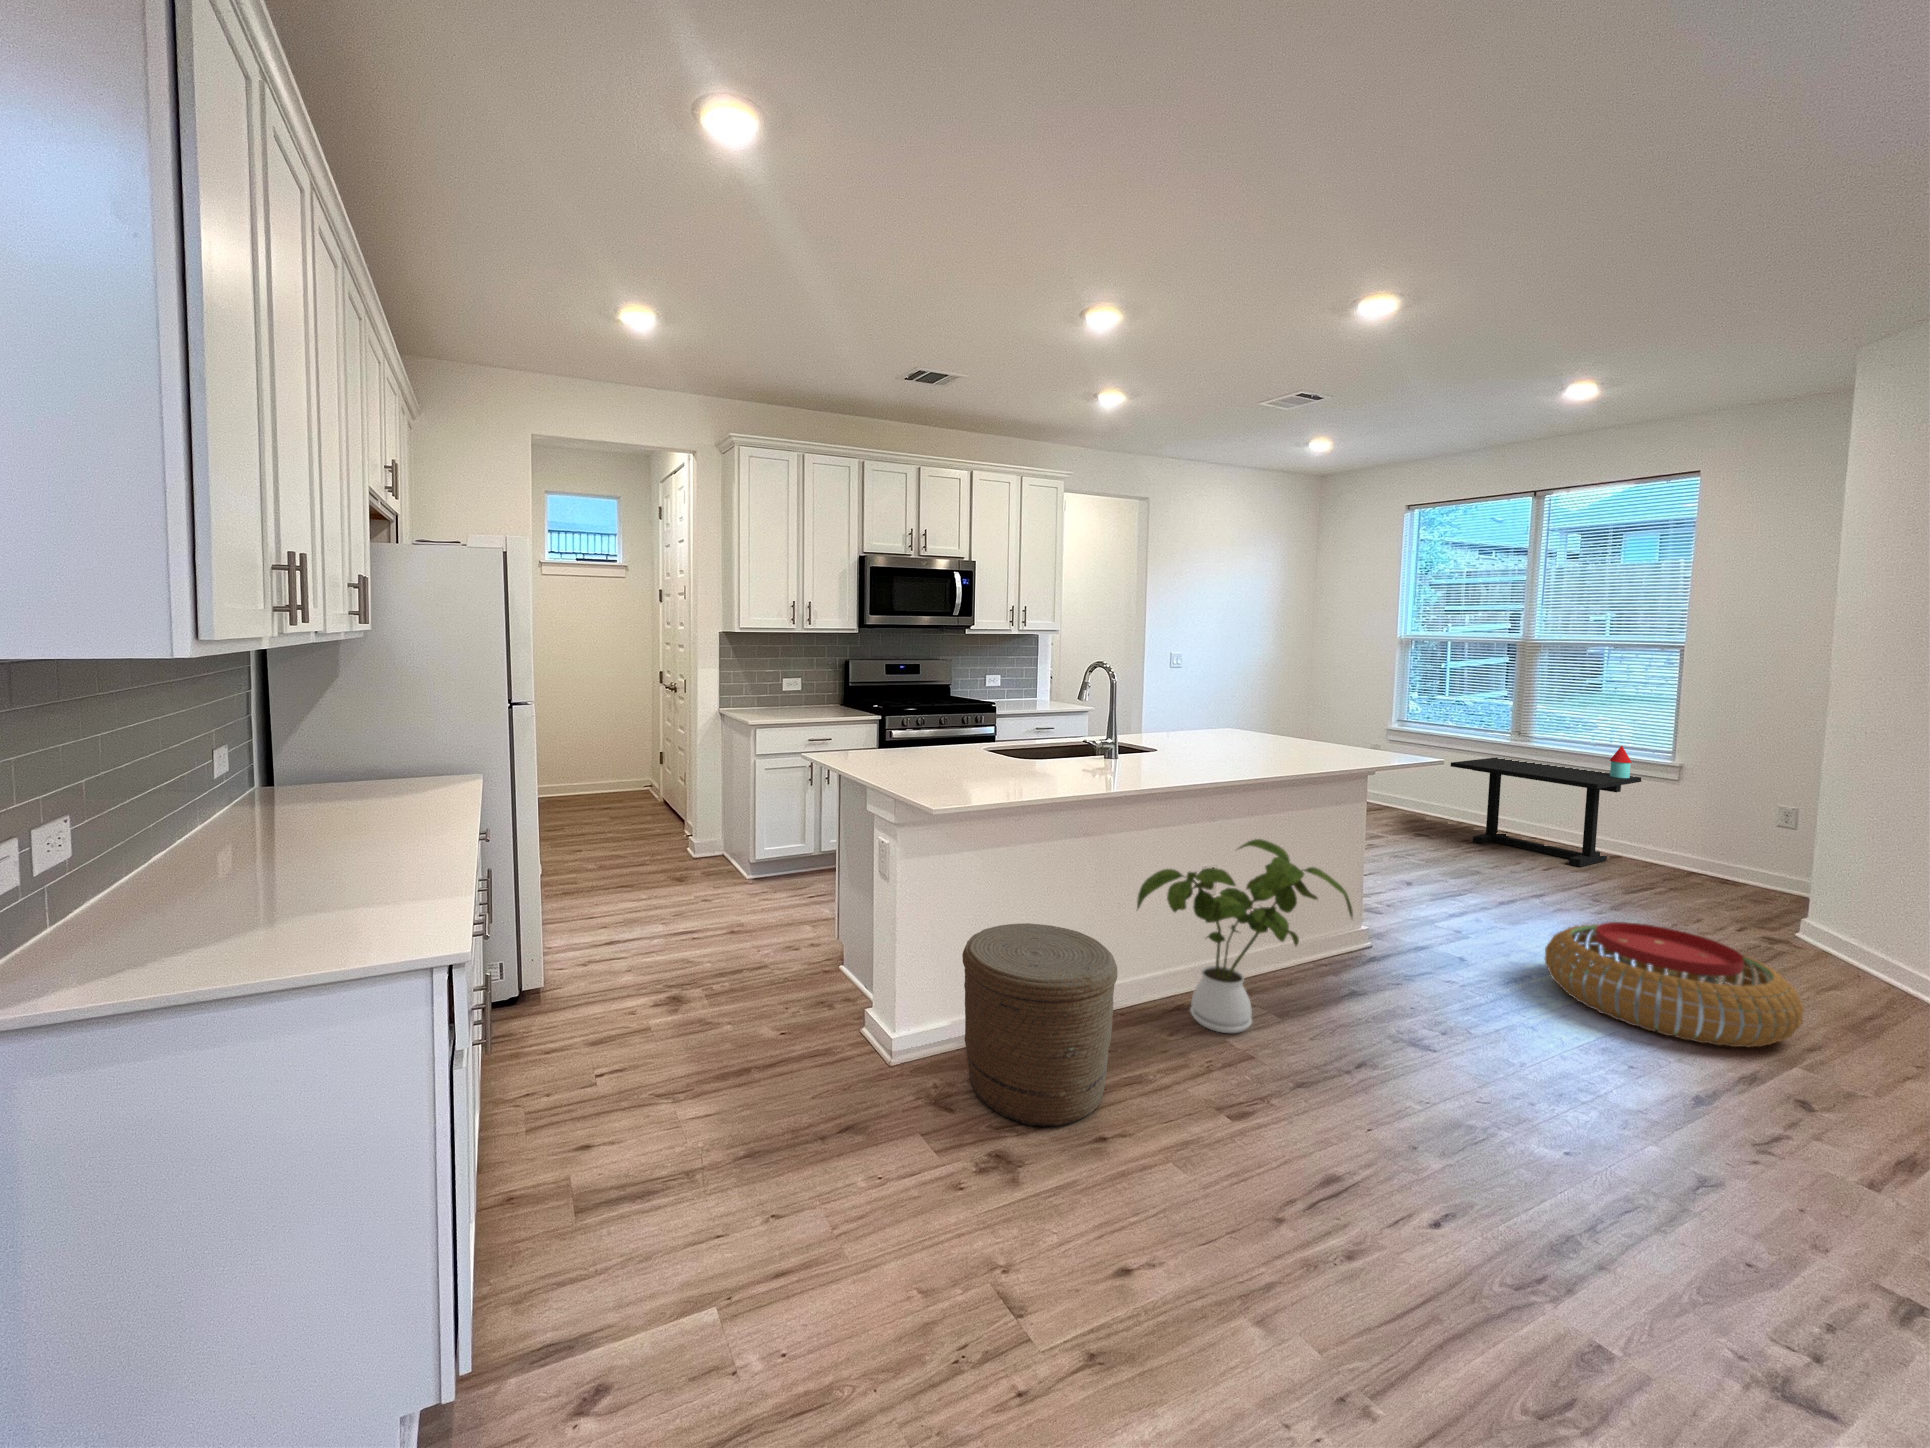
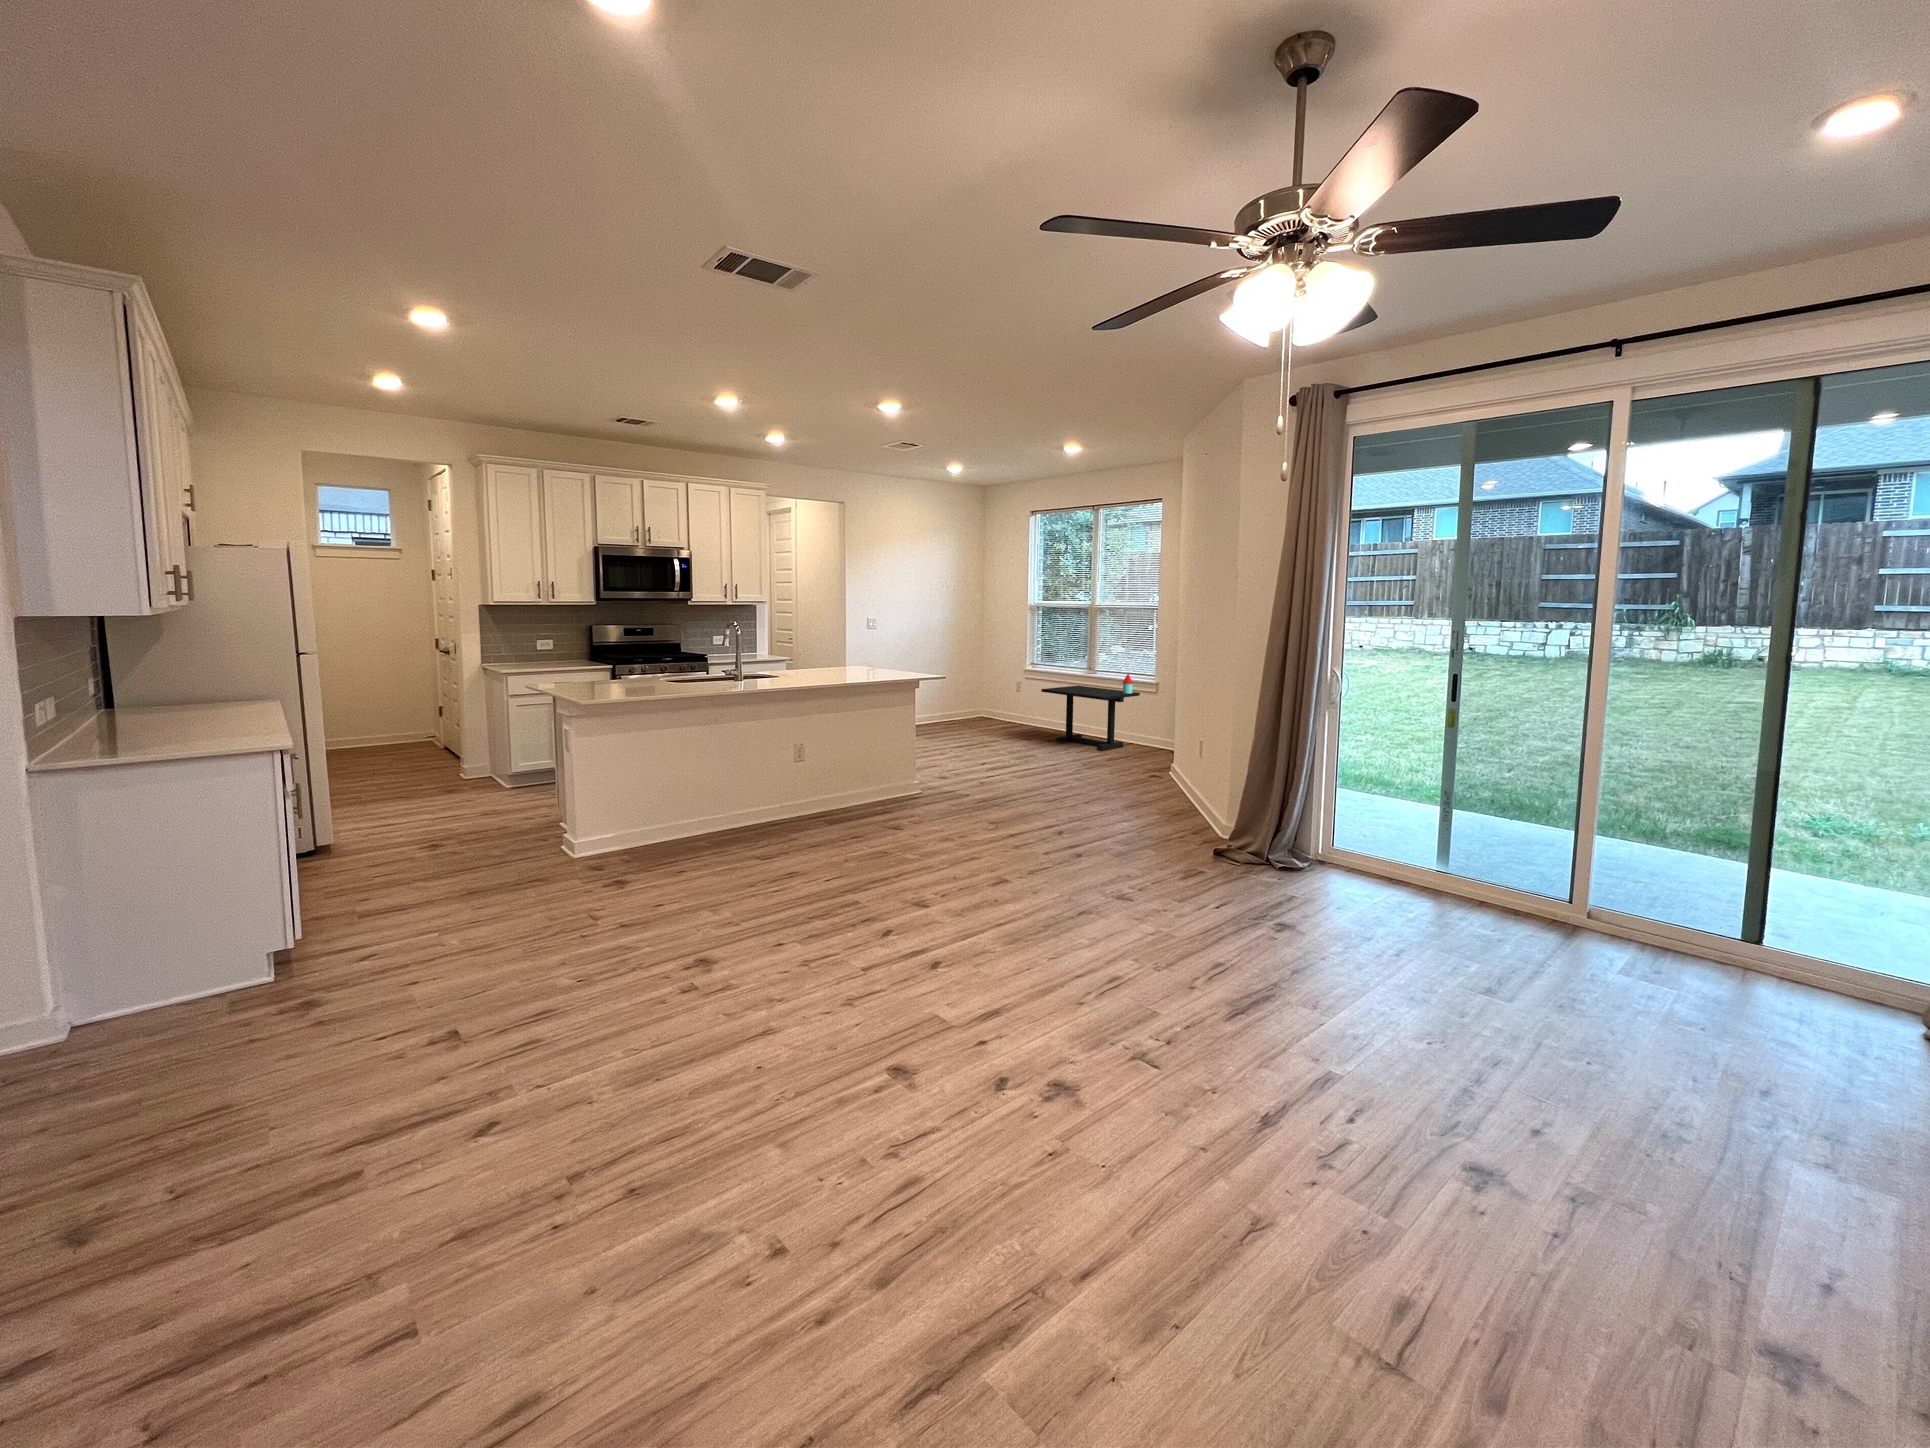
house plant: present [1137,839,1353,1033] -> none [736,720,840,831]
pouf: present [1545,922,1804,1047] -> none [994,764,1095,817]
woven basket: present [962,923,1117,1126] -> none [607,772,697,869]

